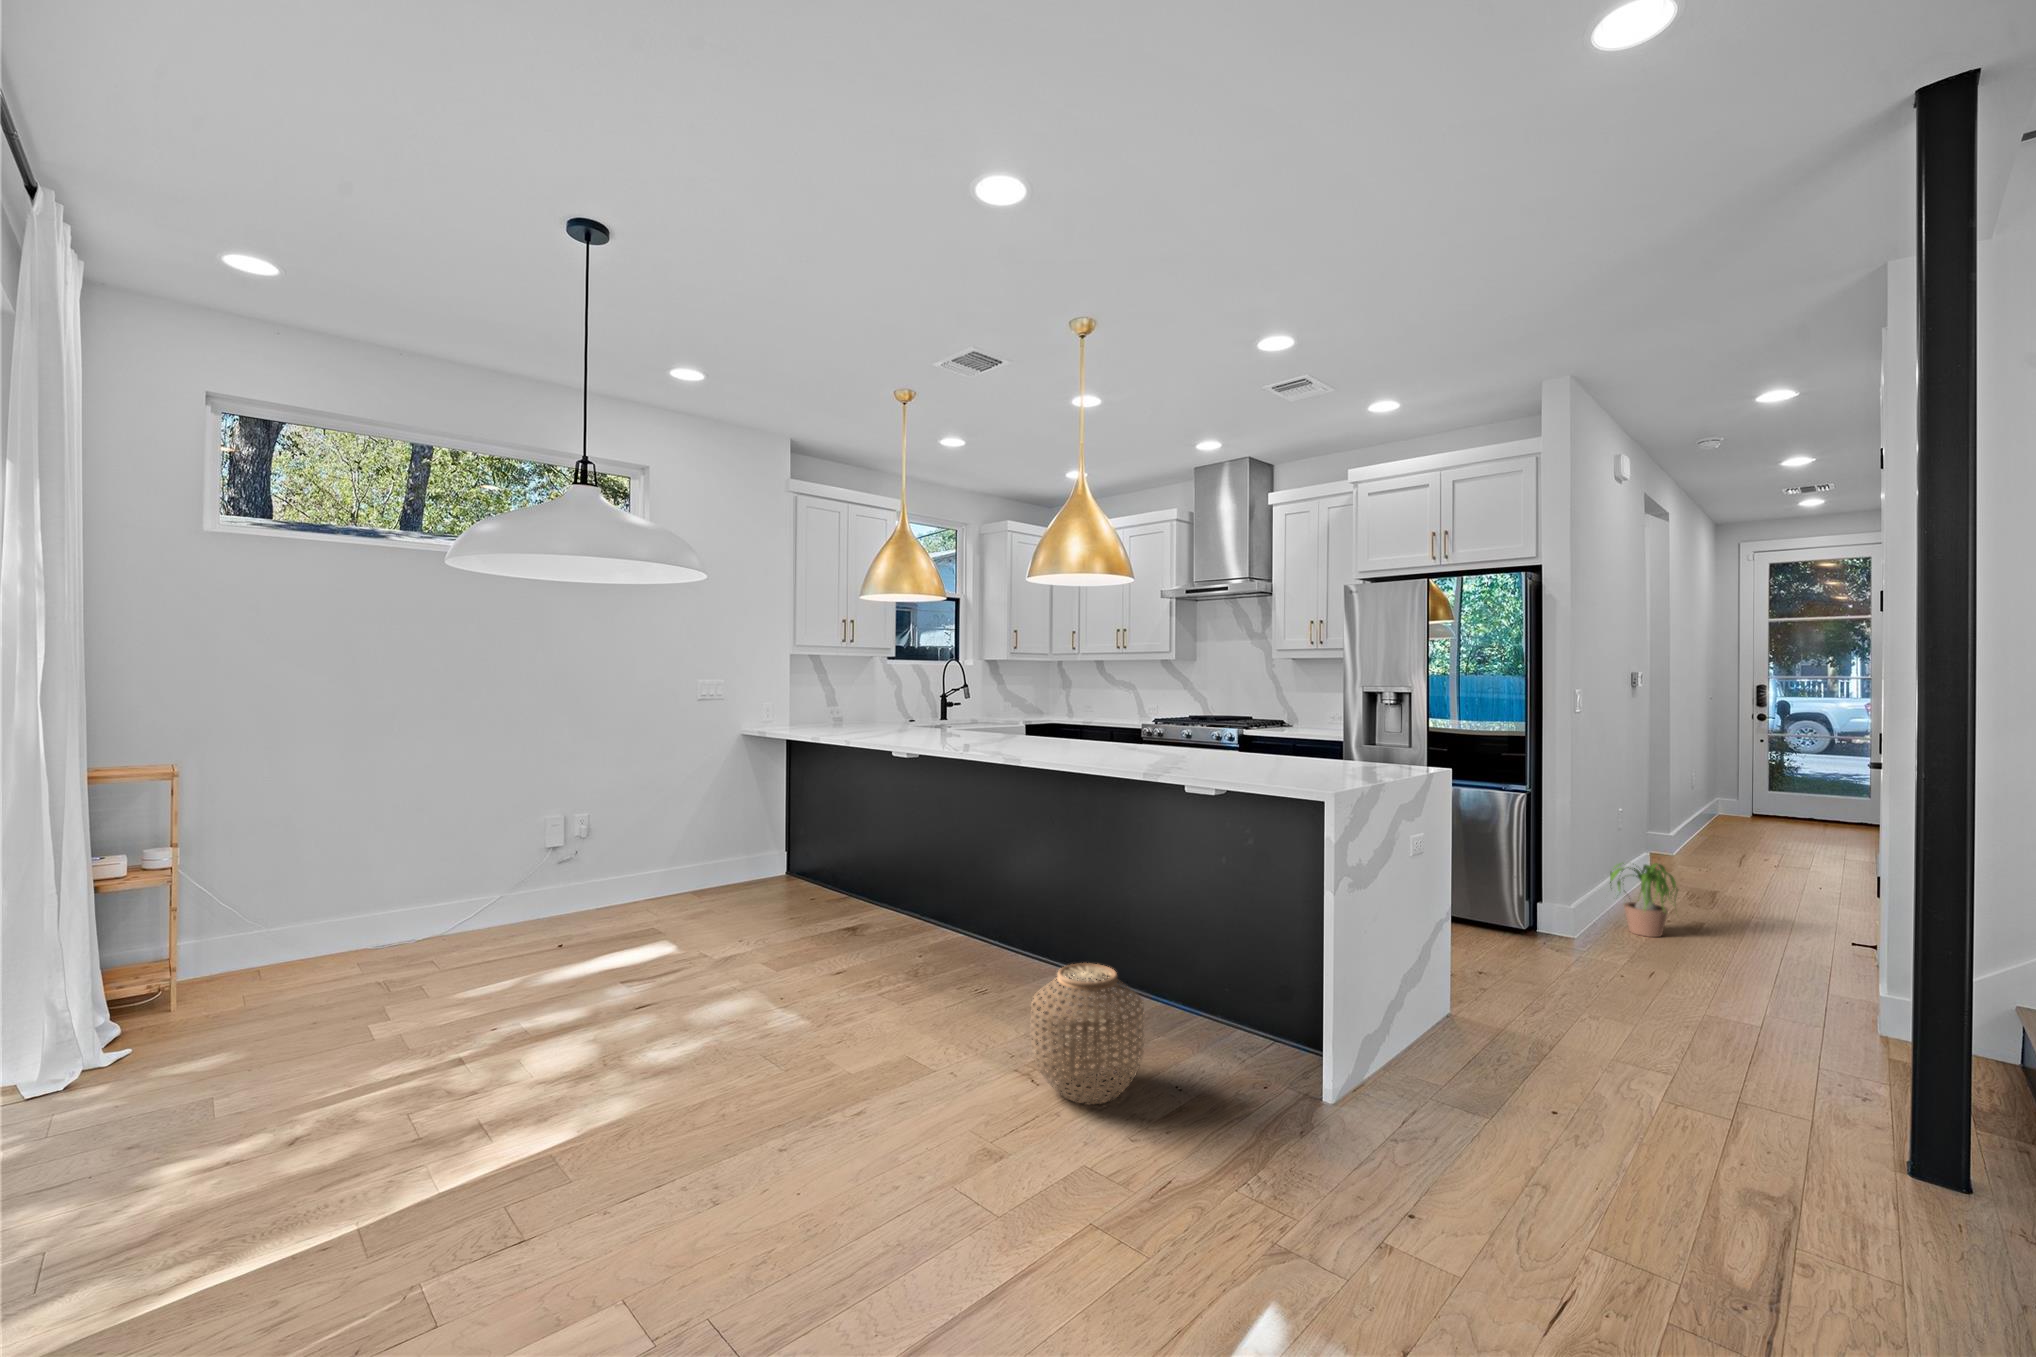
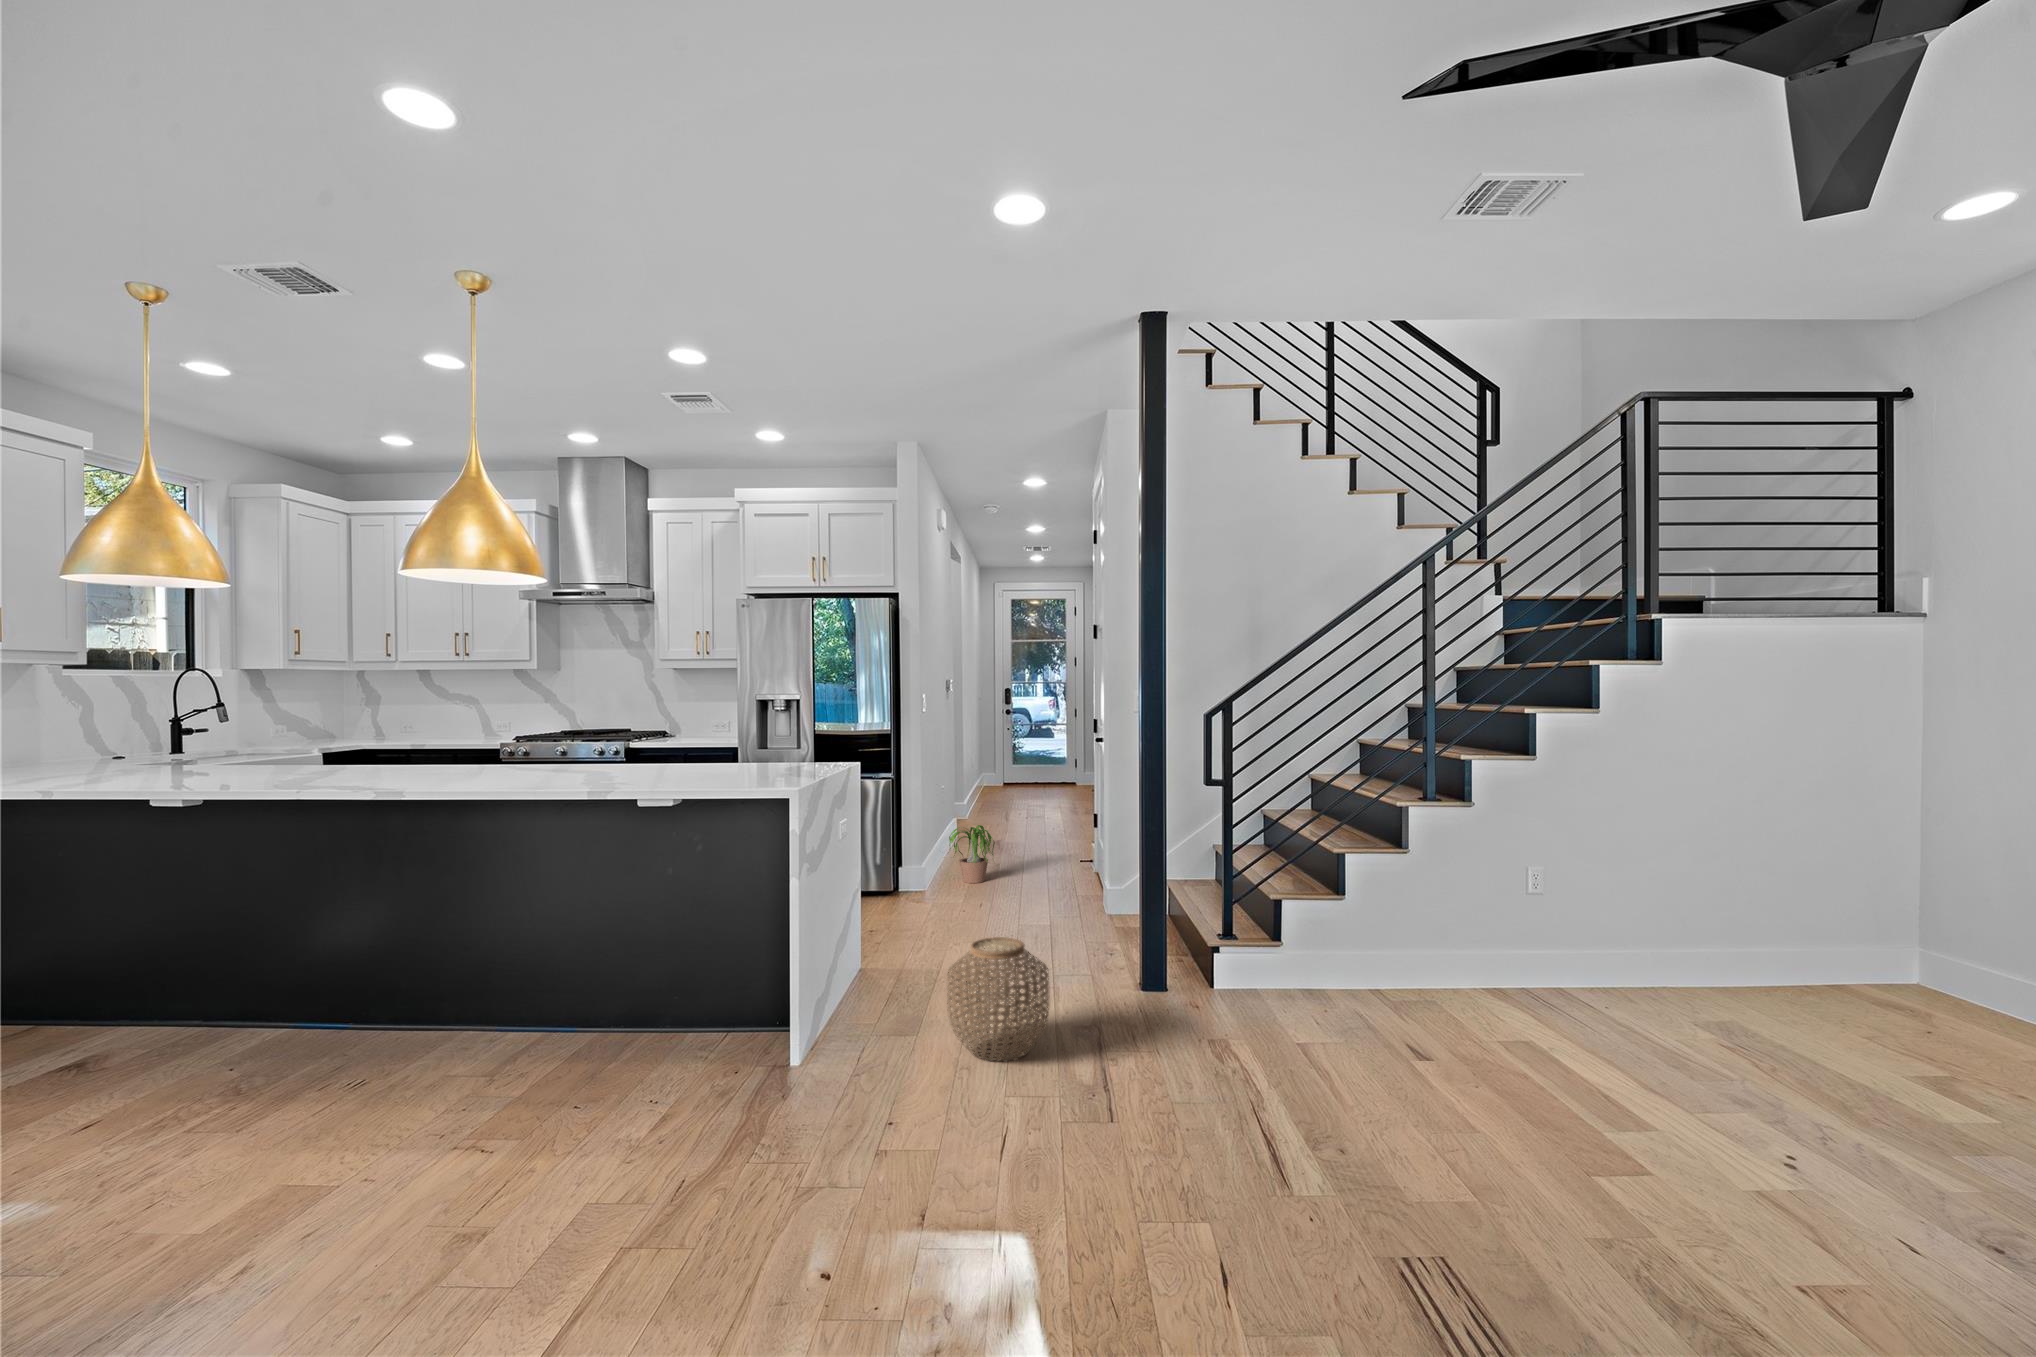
woven basket: present [1031,963,1144,1104] -> present [947,937,1049,1061]

